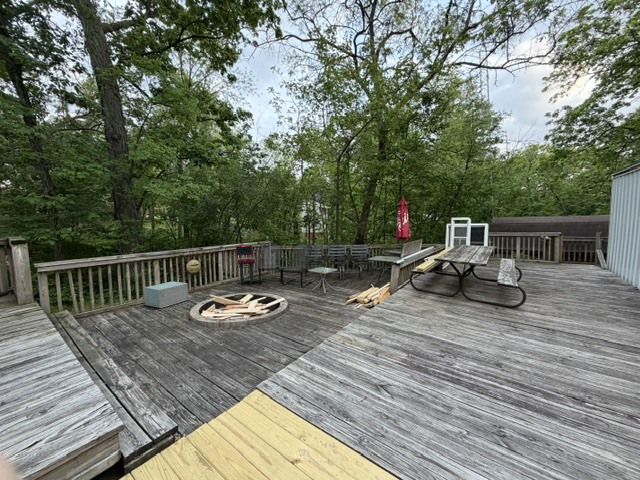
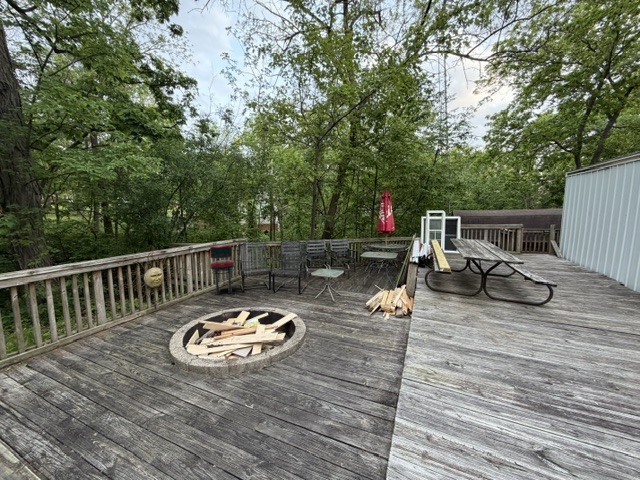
storage box: present [144,282,188,308] -> none [81,301,153,345]

